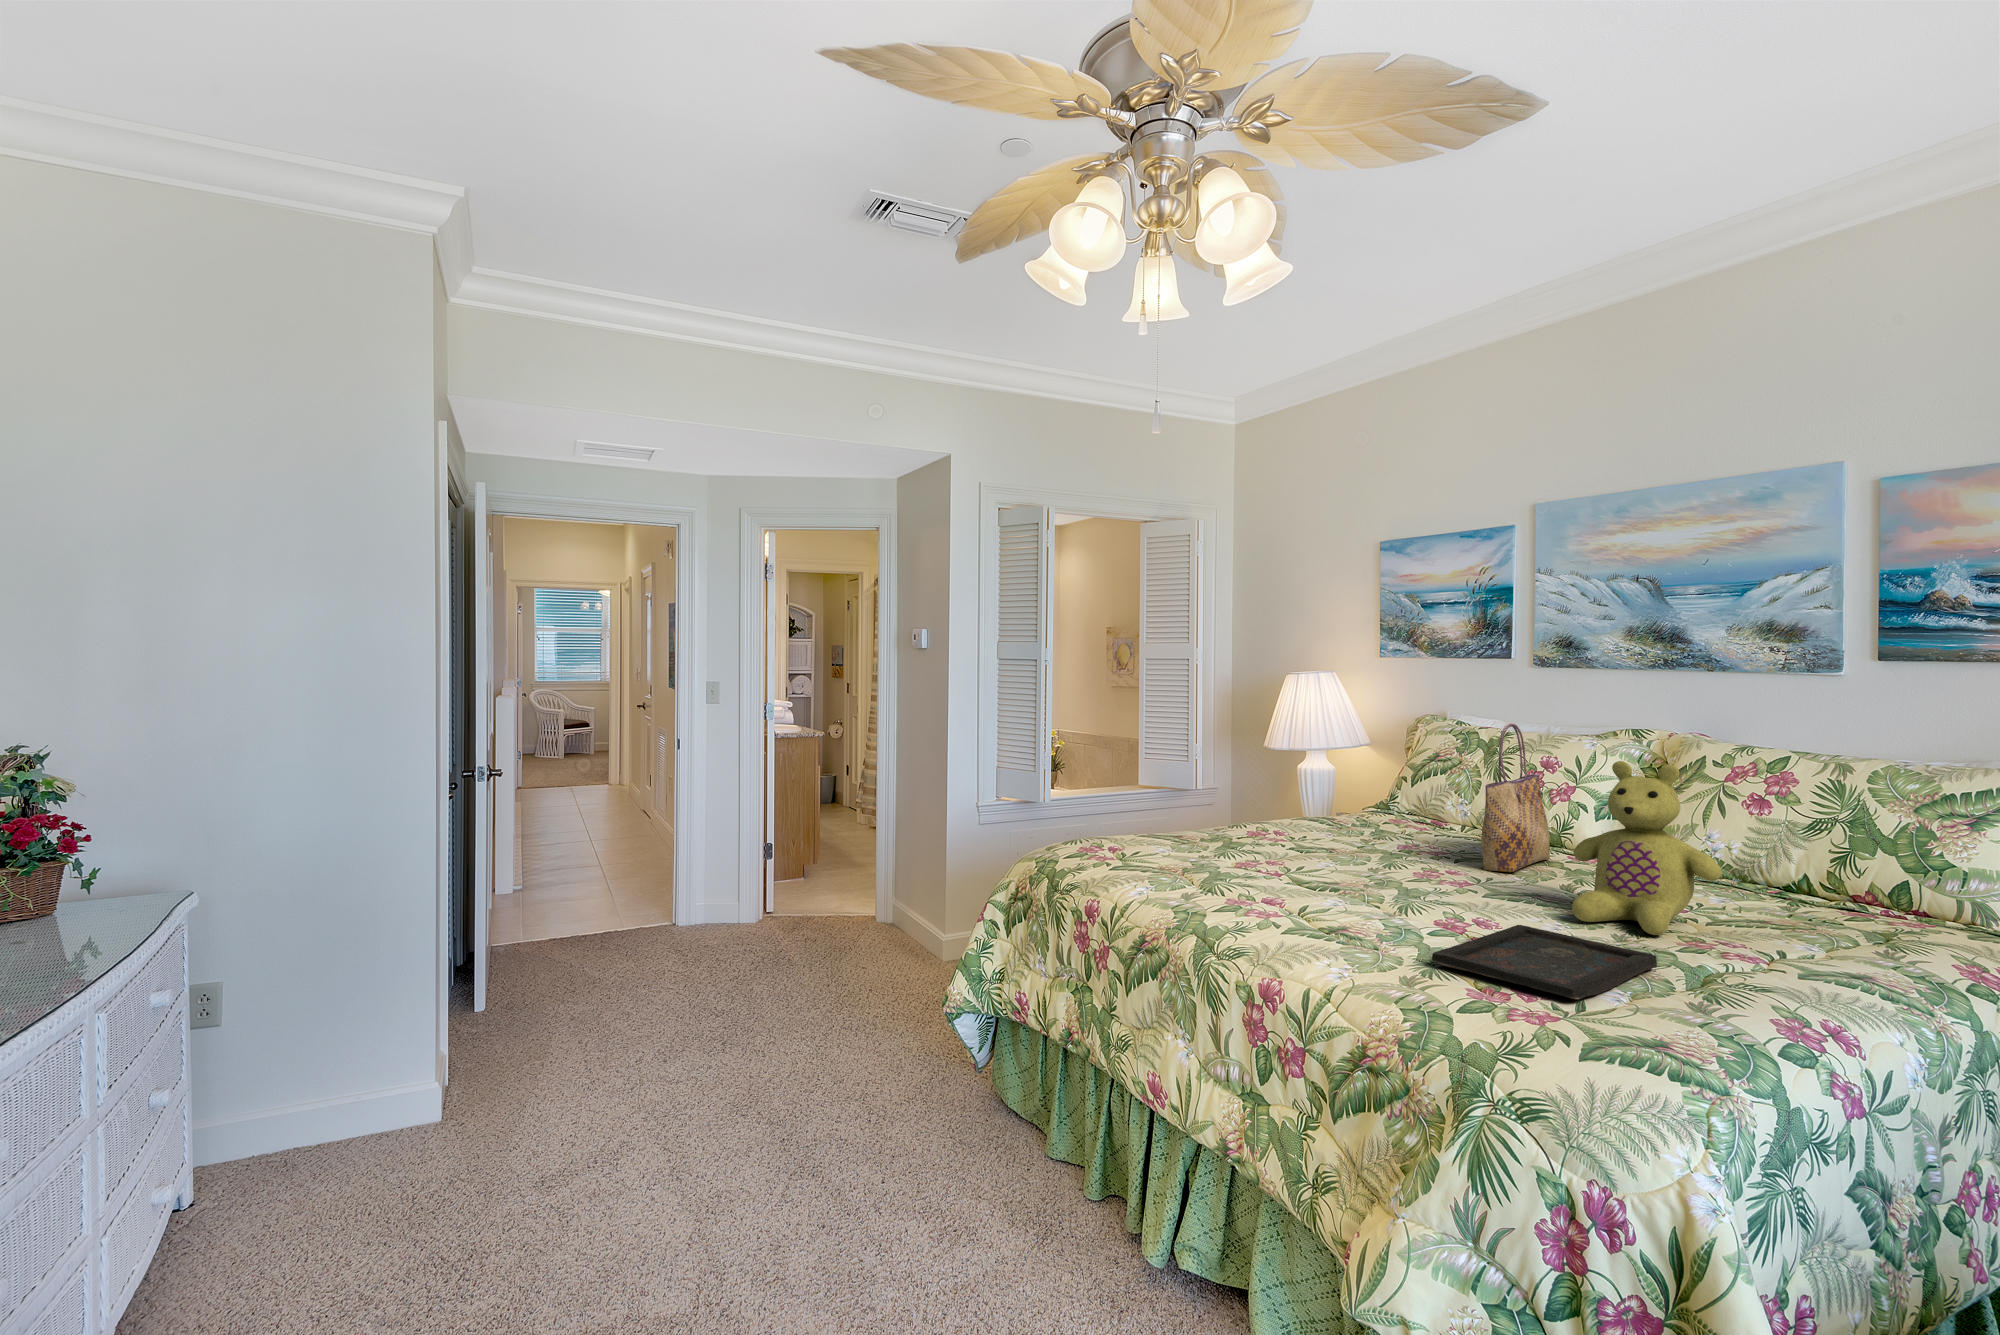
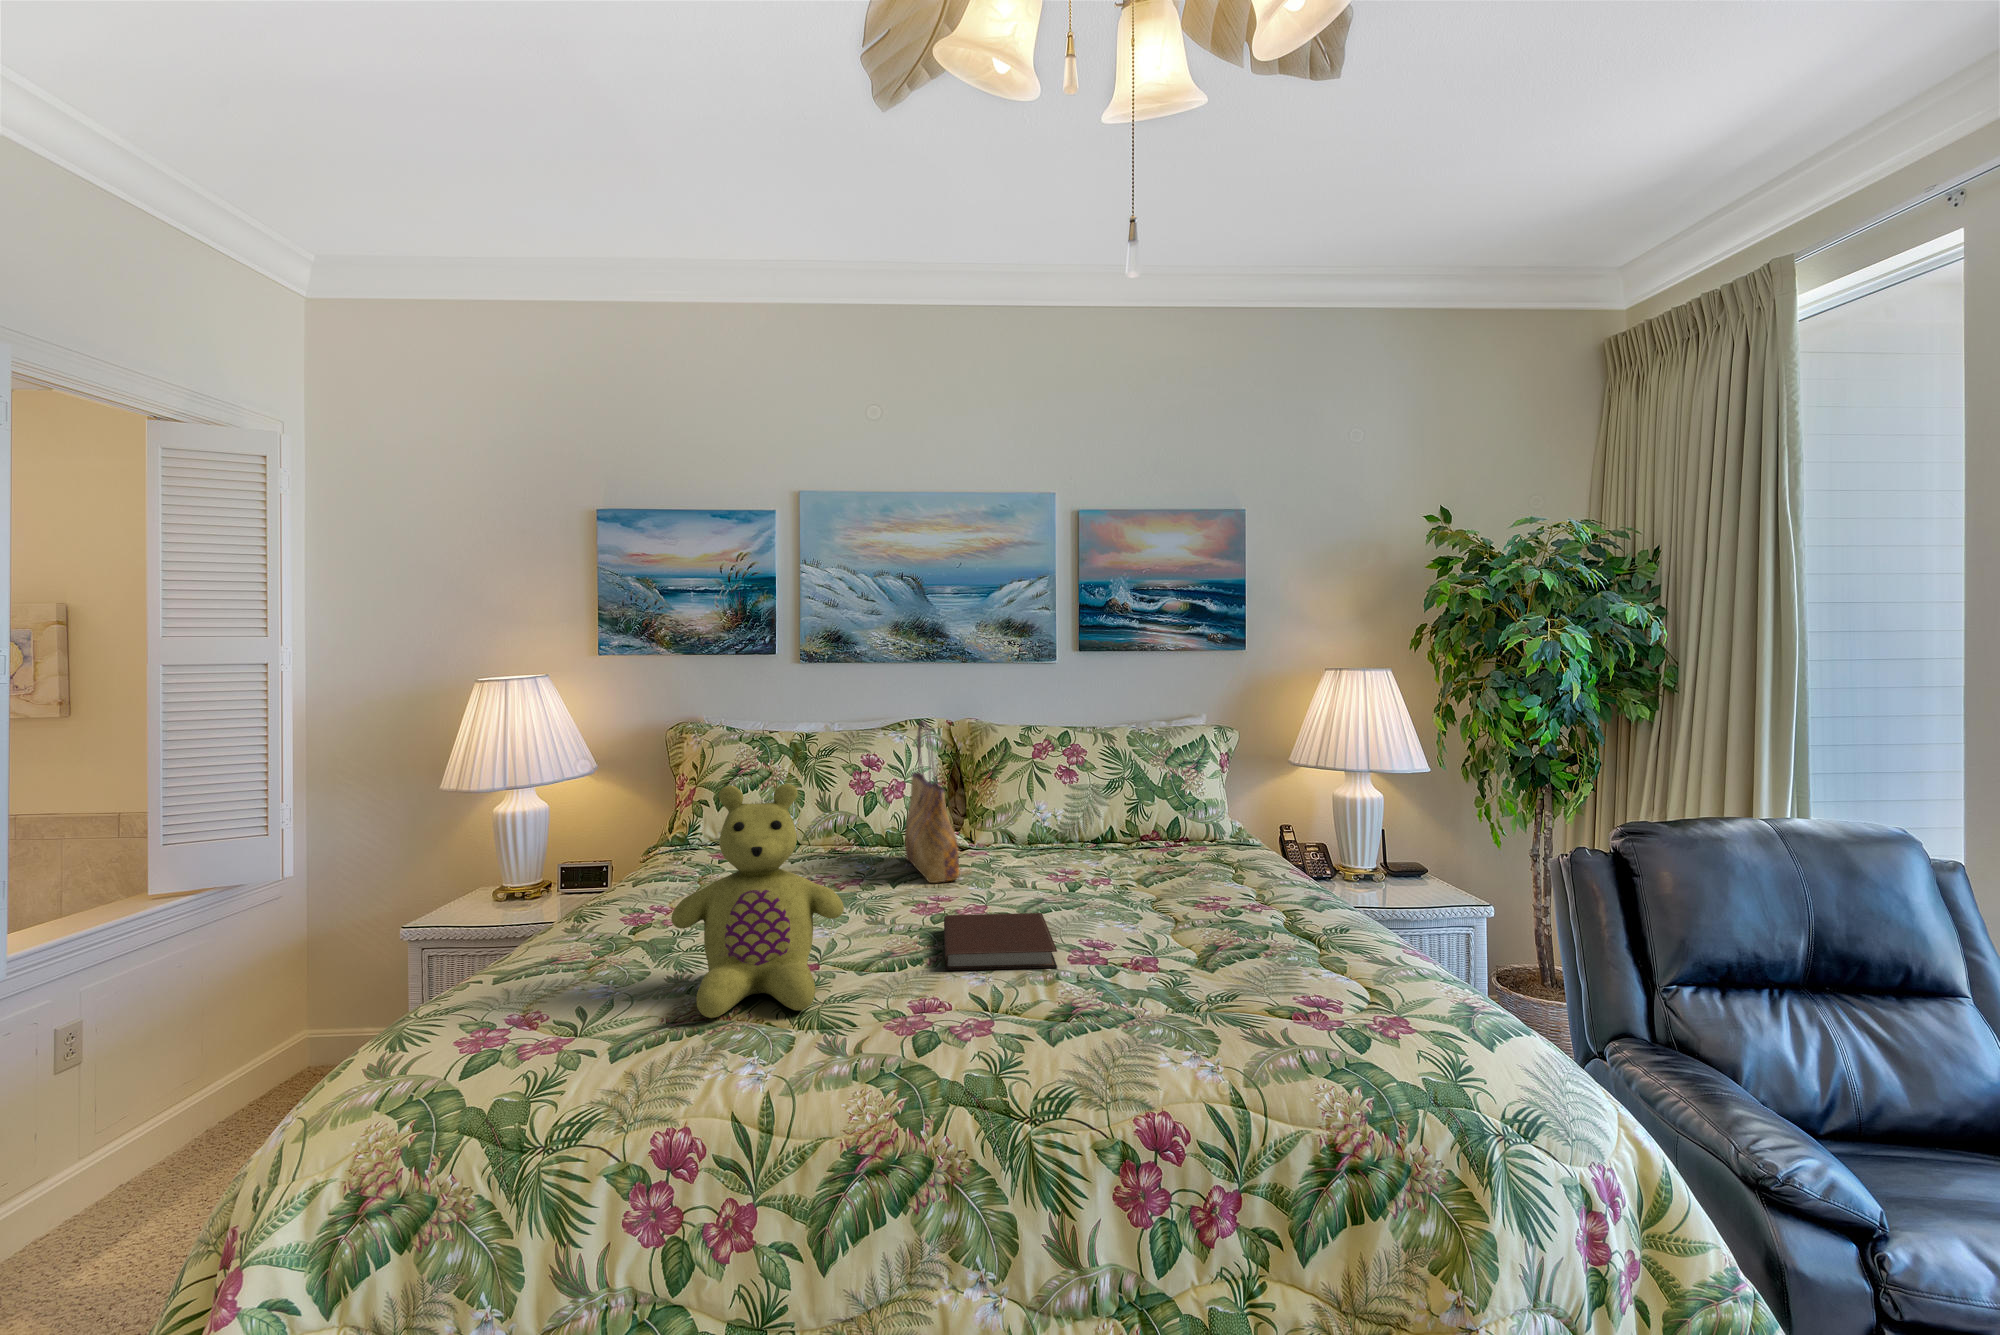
stuffed bear: present [1572,761,1722,935] -> present [671,784,844,1018]
notebook: none [1329,878,1472,921] -> present [944,913,1057,970]
tray: present [1432,925,1657,999] -> none [1155,926,1374,1004]

